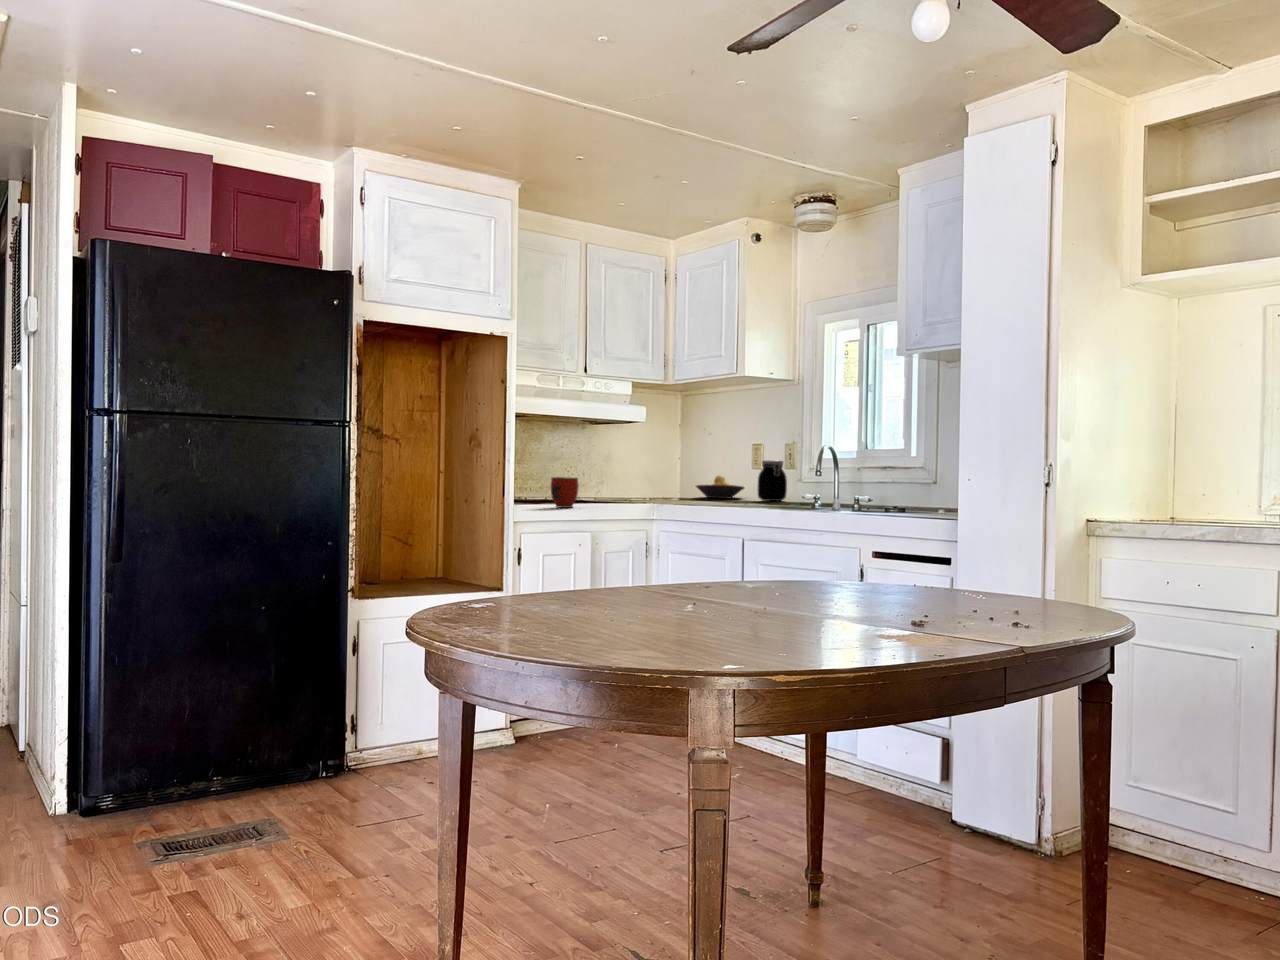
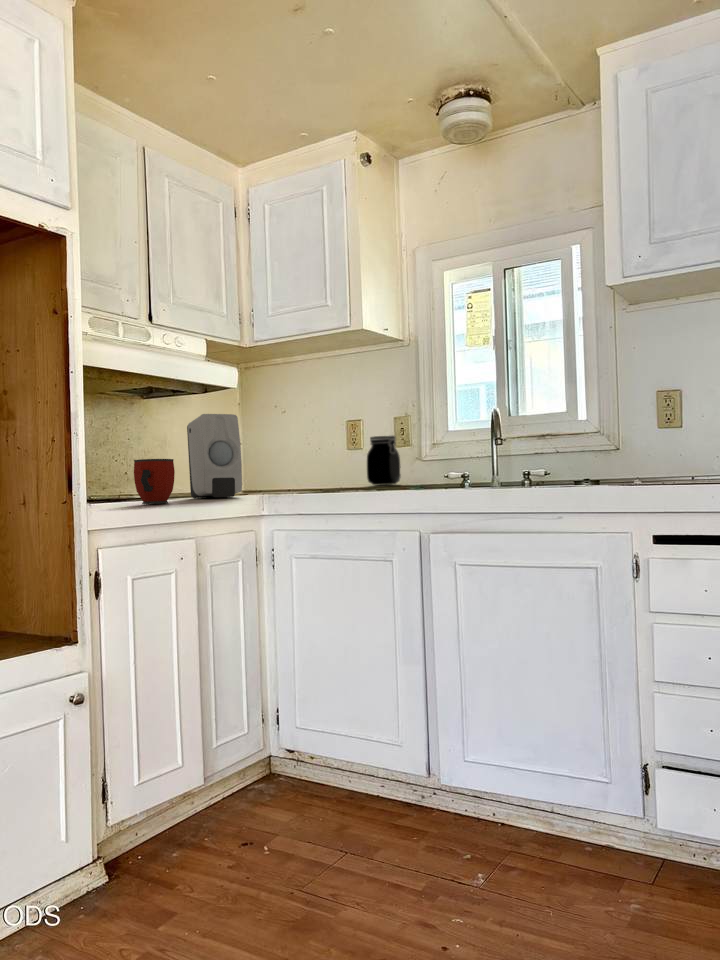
soap dispenser: none [602,445,632,505] -> present [187,414,242,498]
fruit bowl: present [696,476,744,498] -> none [273,459,339,487]

